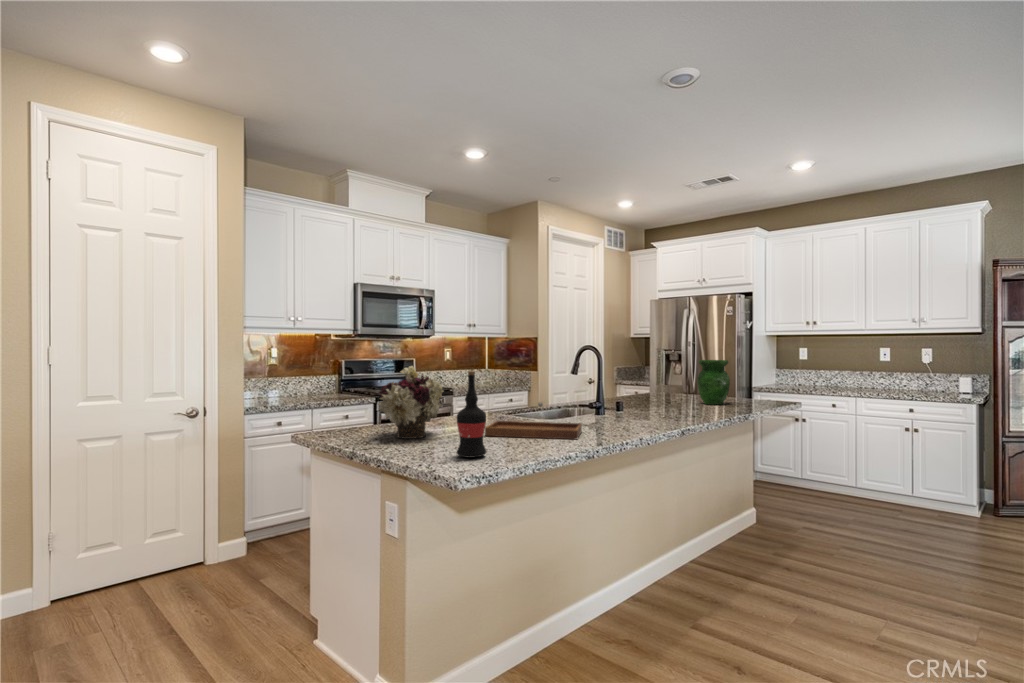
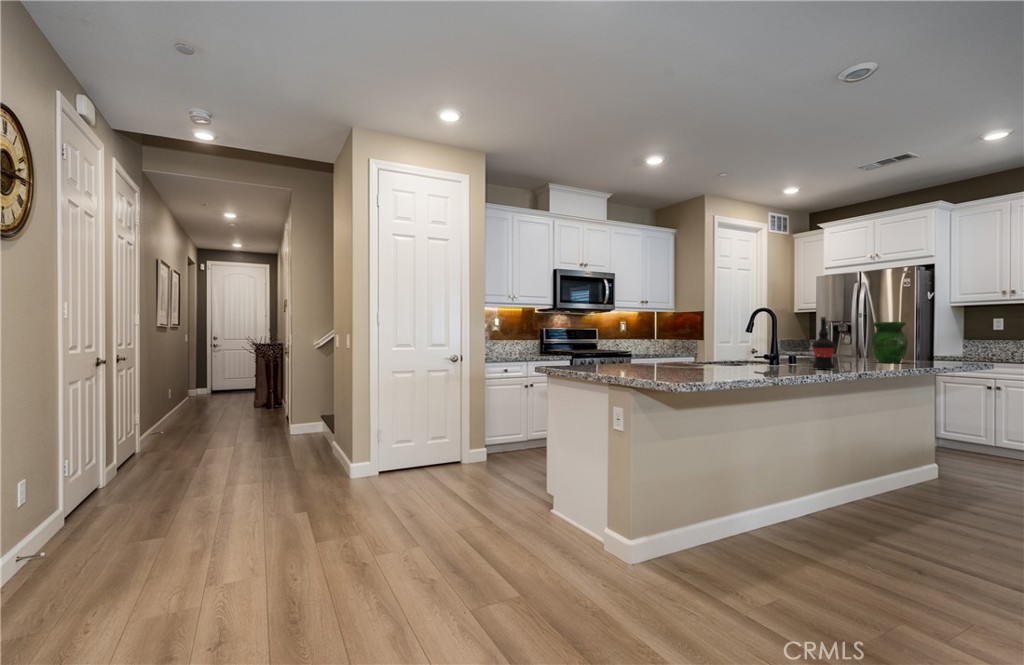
flower arrangement: present [378,366,443,439] -> none [598,316,646,370]
wine bottle: present [457,371,486,458] -> present [813,317,834,369]
tray: present [485,402,582,439] -> none [680,345,762,372]

